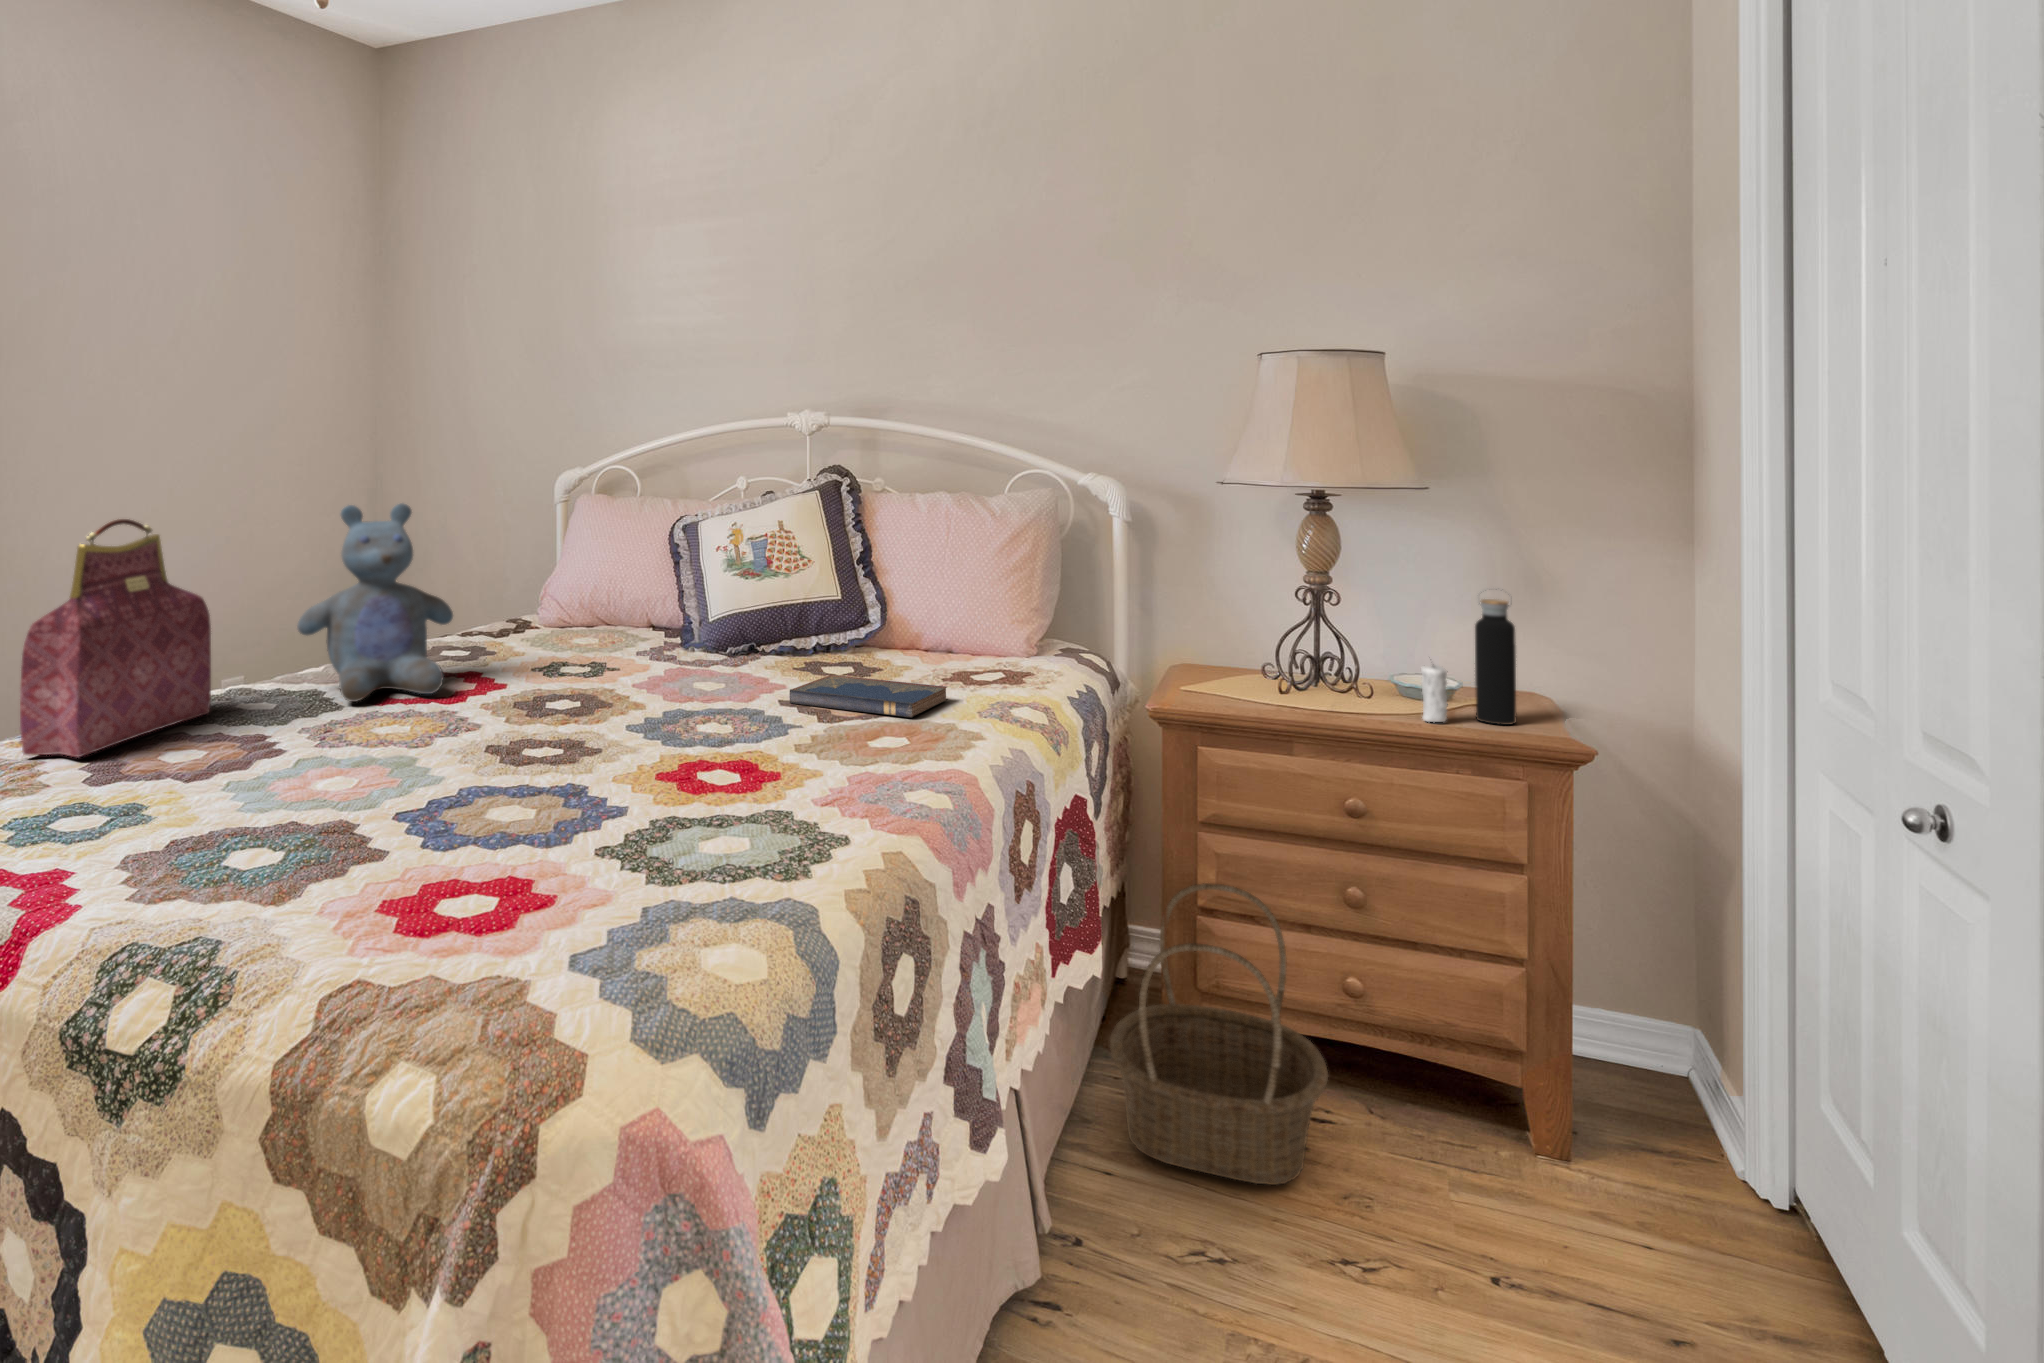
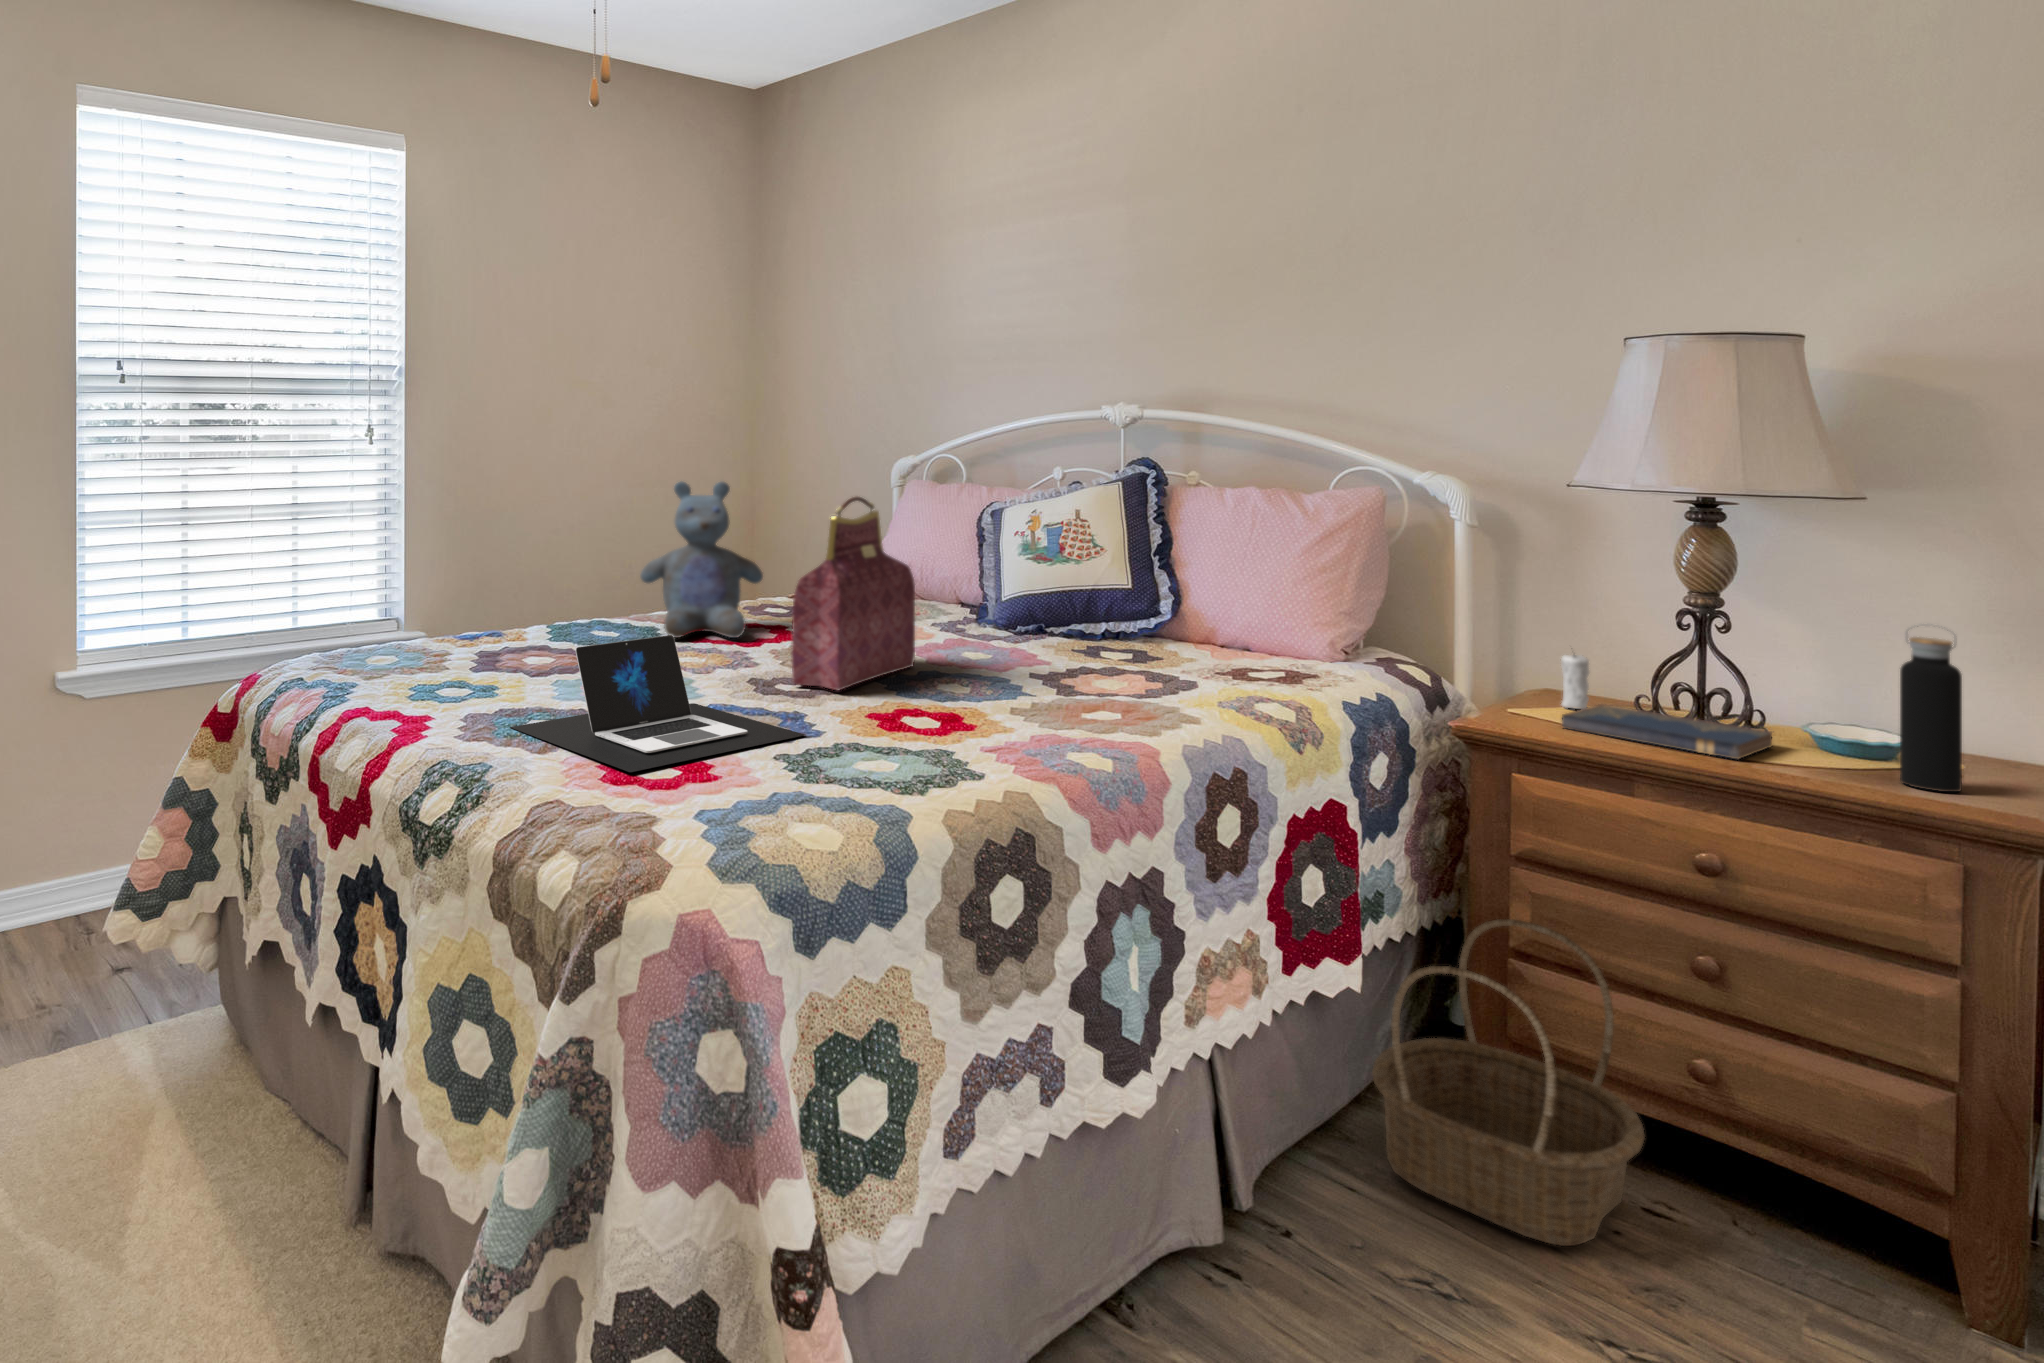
handbag: present [20,519,211,758] -> present [791,497,915,690]
candle: present [1421,665,1448,722] -> present [1561,655,1589,709]
hardcover book: present [790,675,948,718] -> present [1562,704,1773,759]
laptop: none [202,708,610,911] -> present [510,635,806,772]

